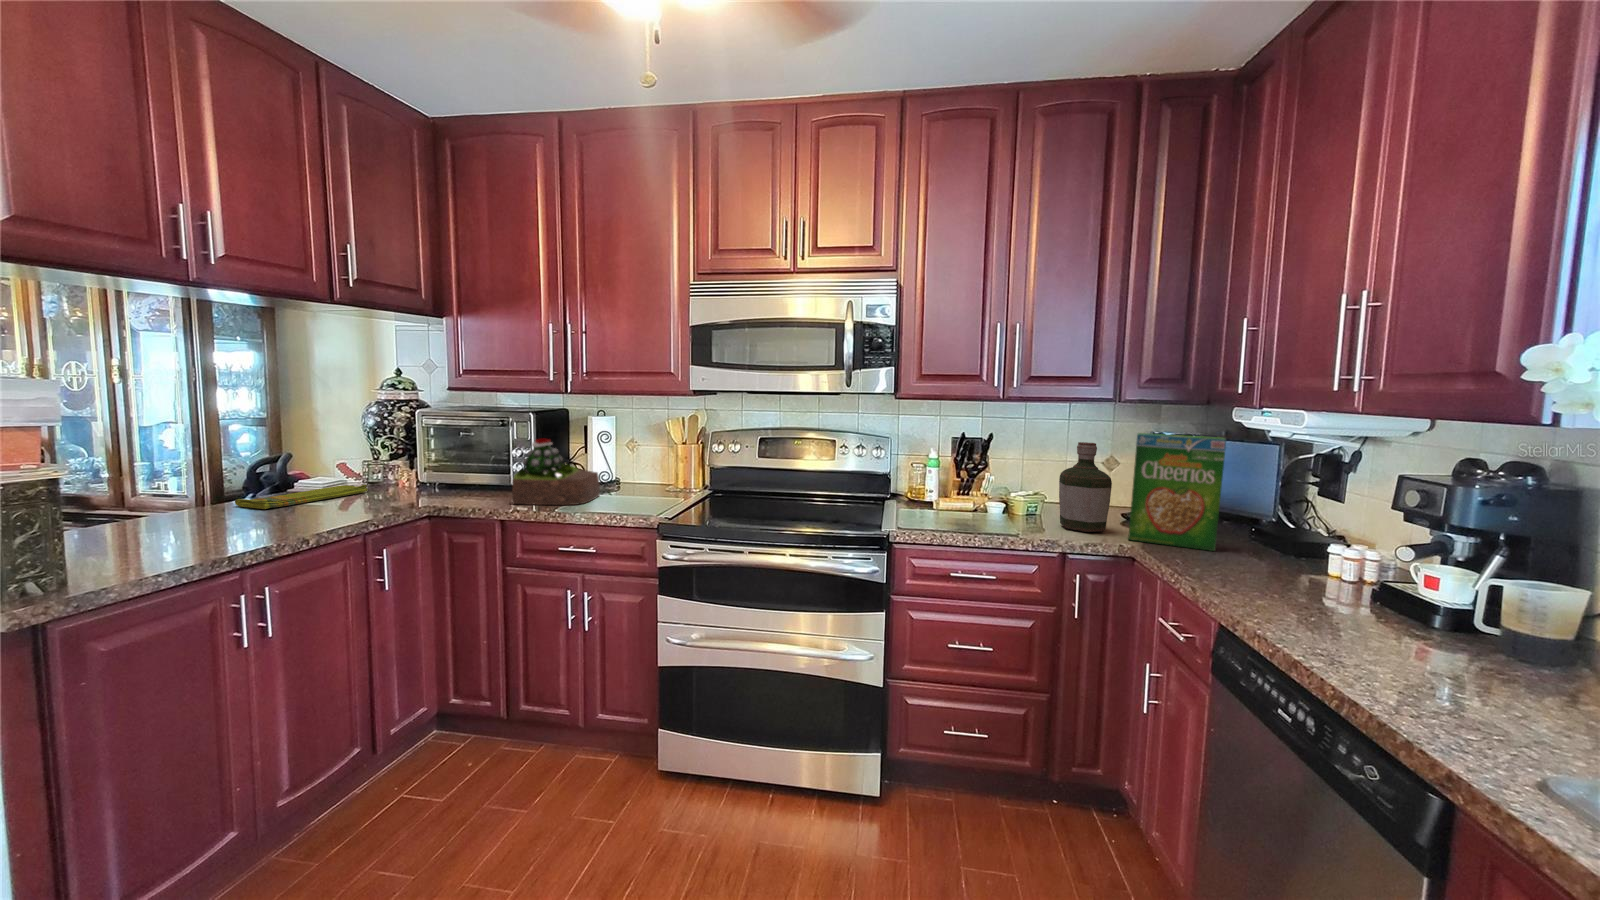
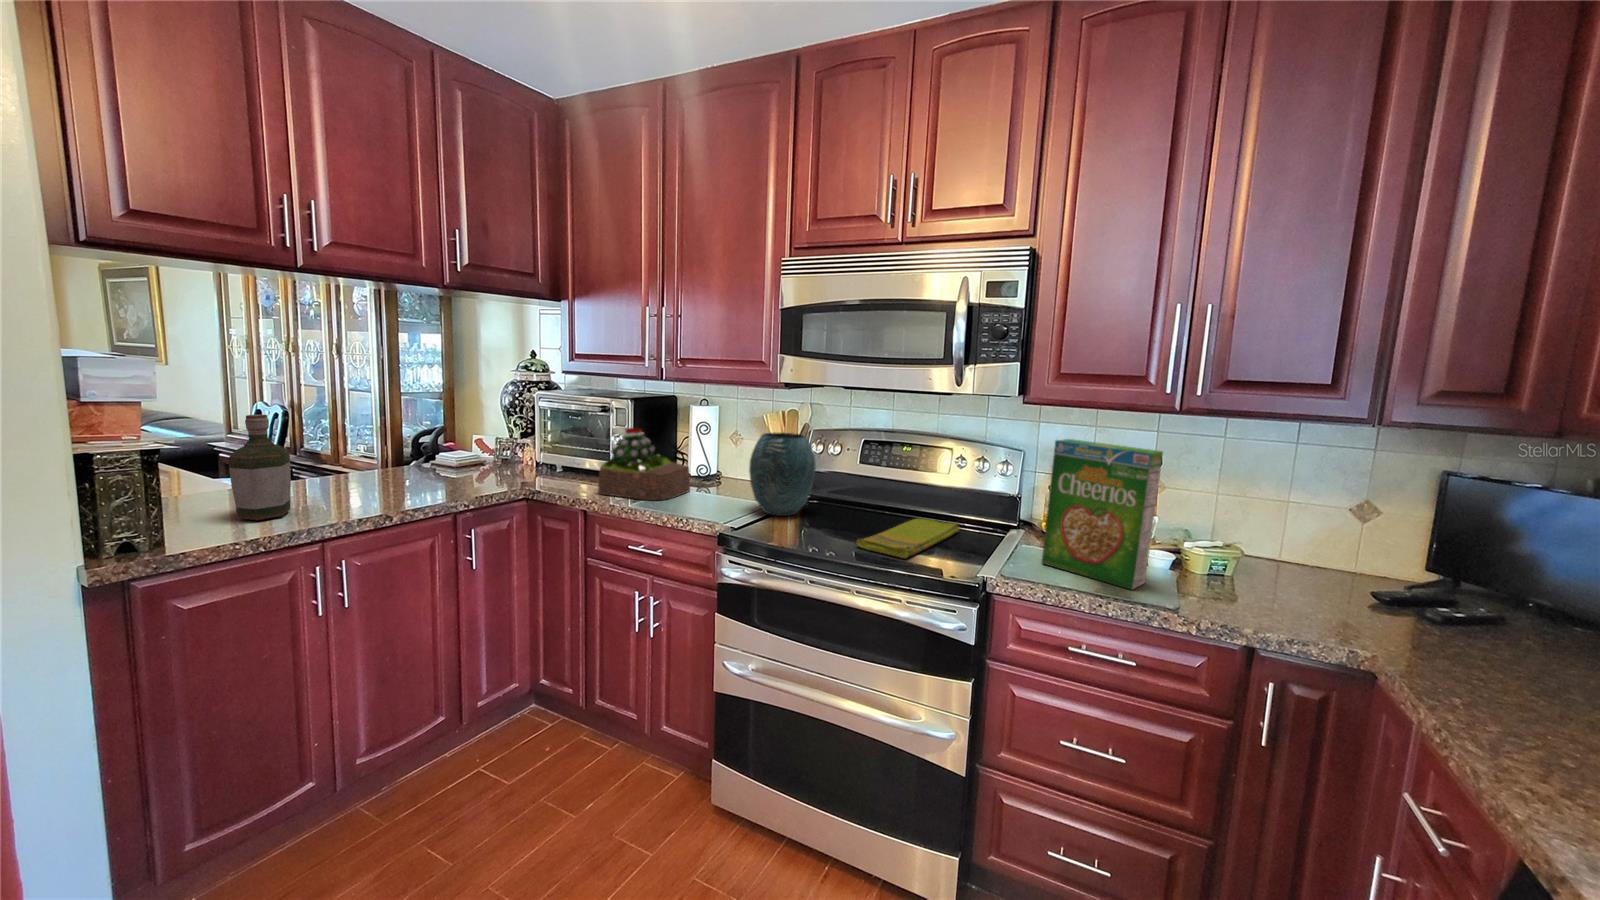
cereal box: present [1128,433,1226,551] -> present [1042,439,1163,590]
vase: none [669,434,727,507] -> present [749,433,815,516]
bottle: present [1059,442,1112,532] -> present [229,414,291,520]
dish towel: present [235,485,367,509] -> present [856,519,959,558]

